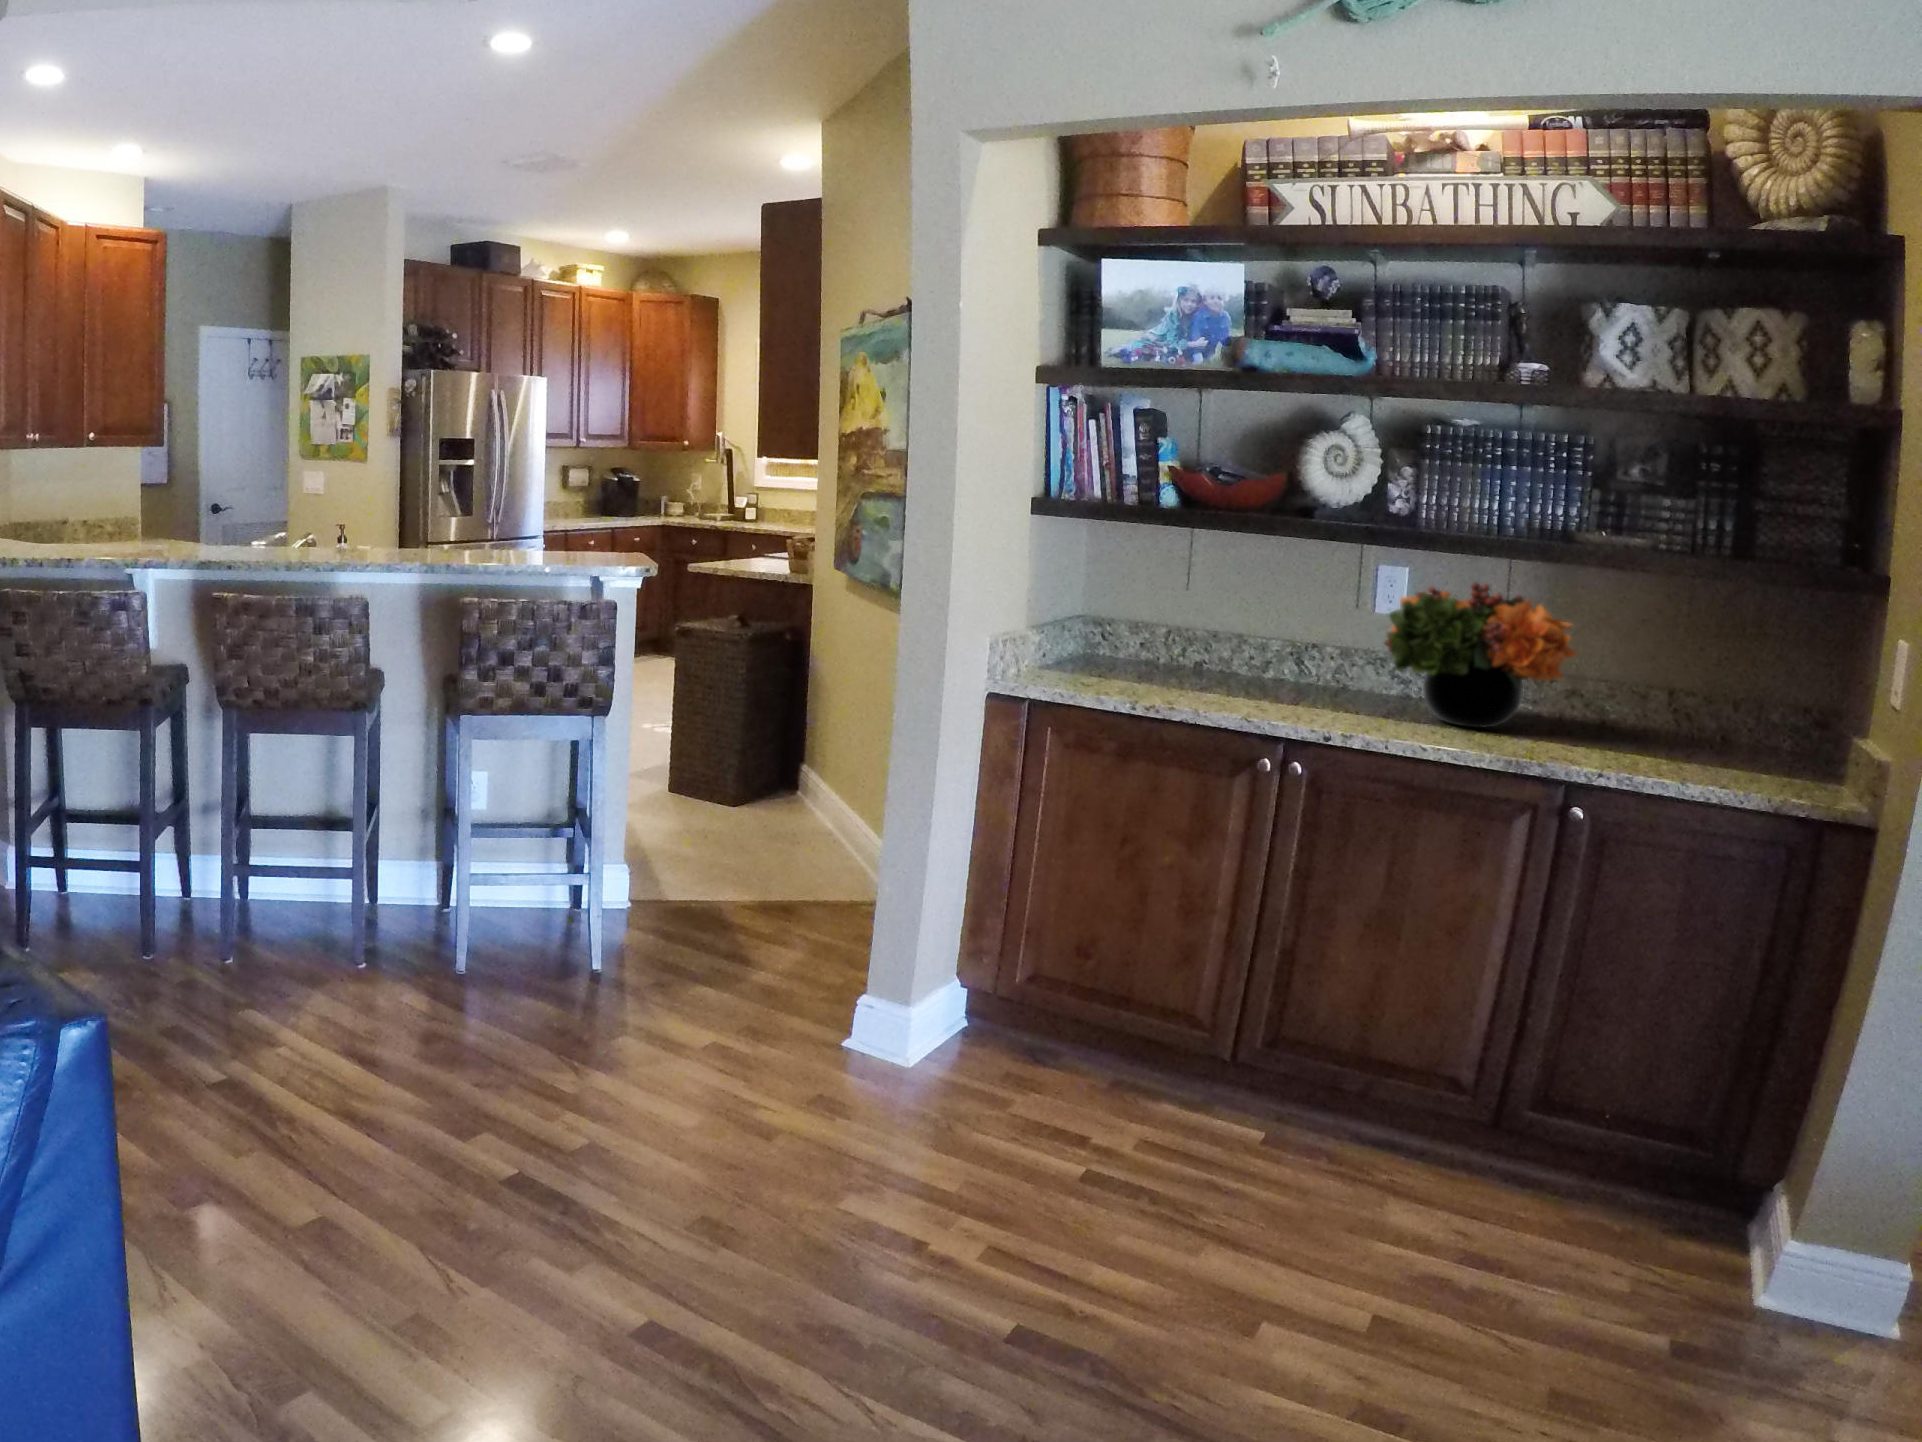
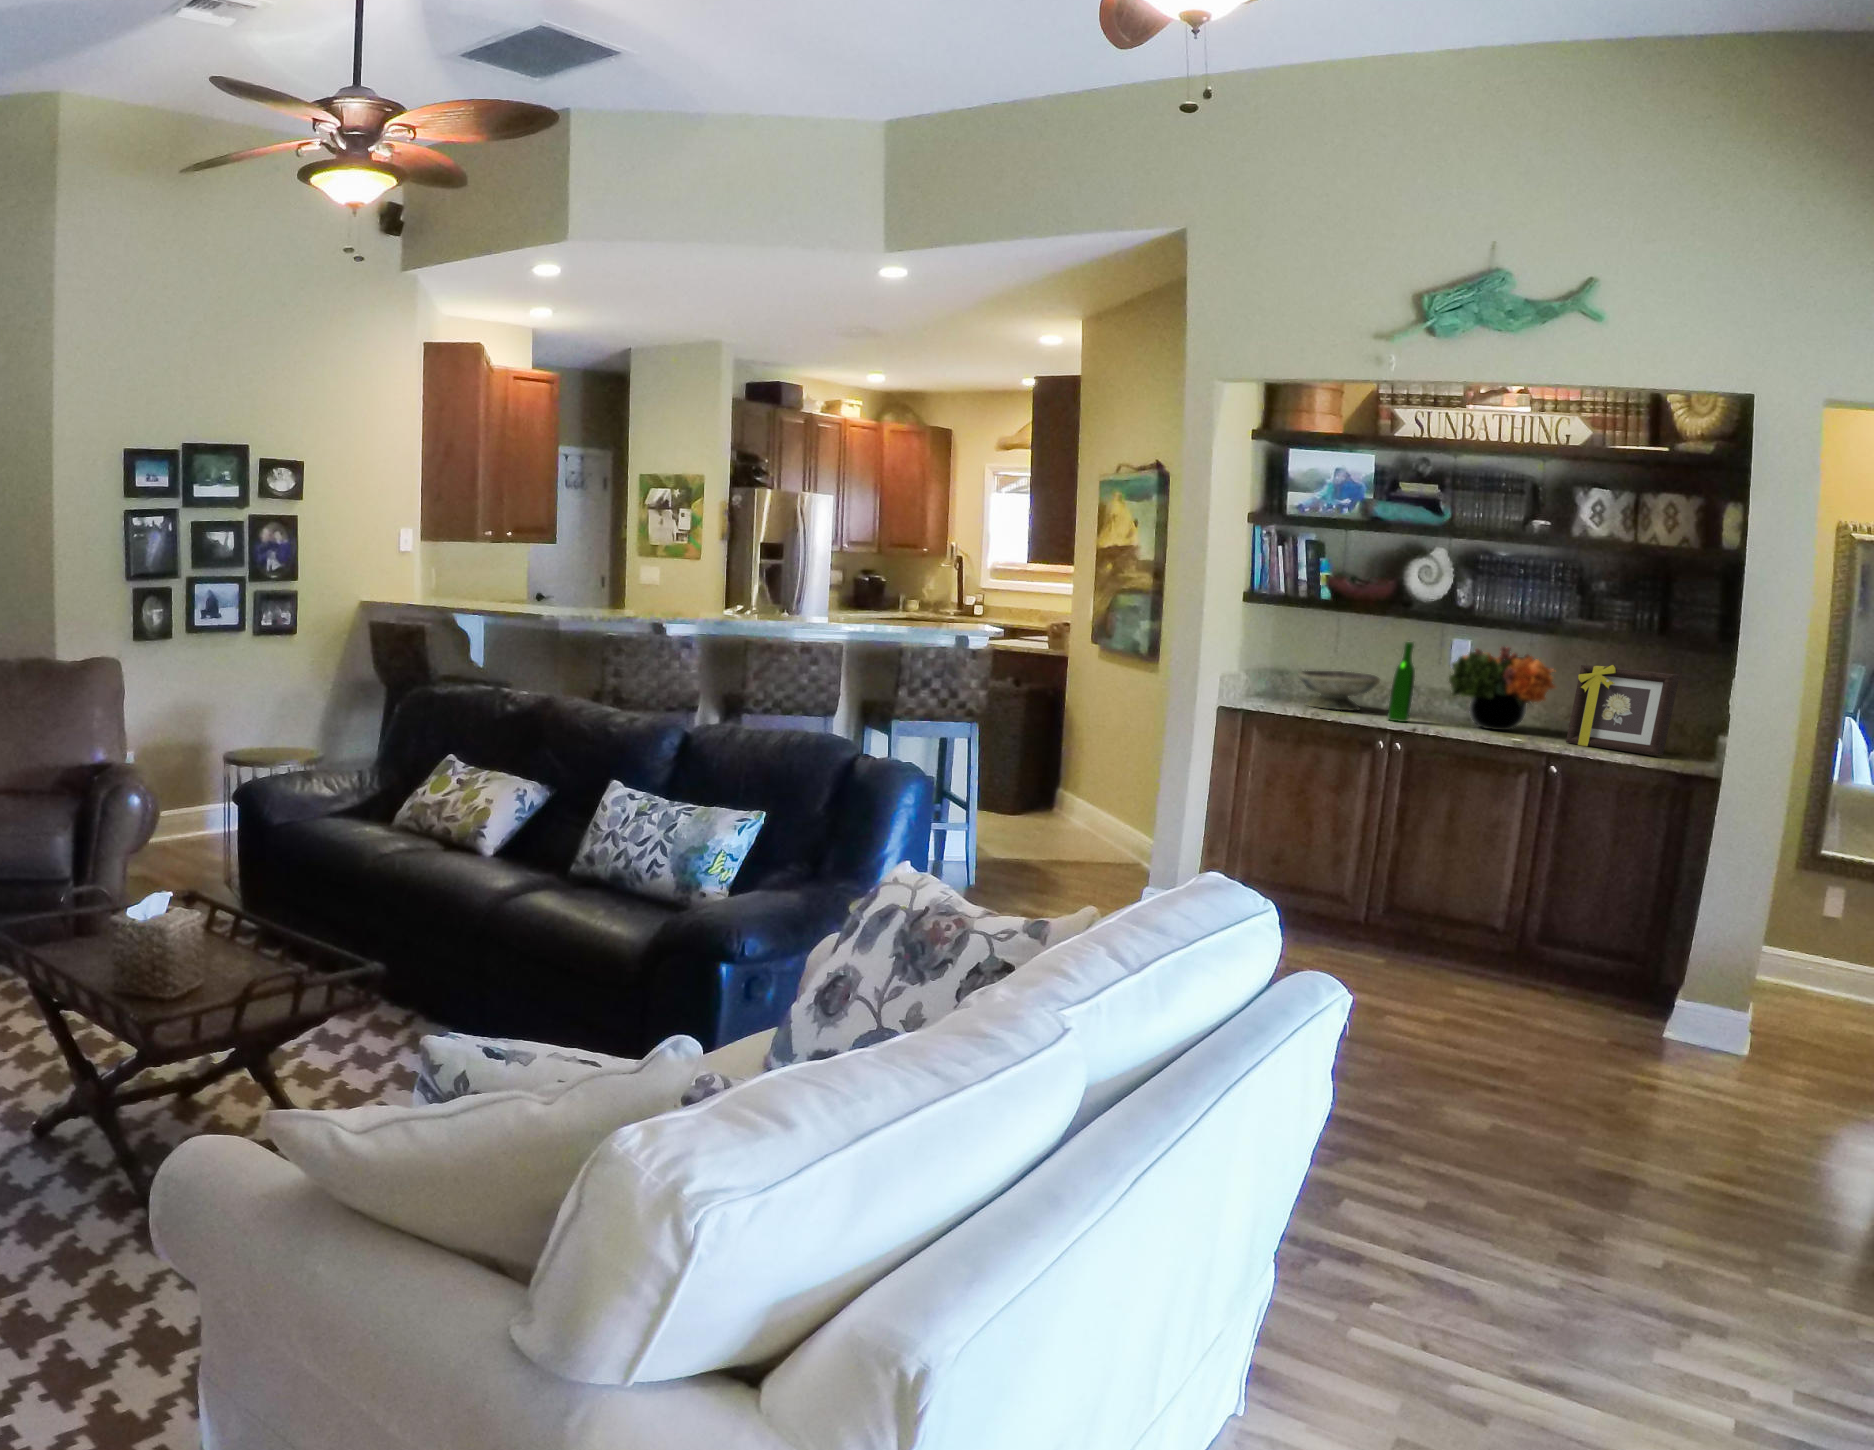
wine bottle: none [1288,579,1331,717] -> present [1388,642,1415,722]
picture frame: none [1610,618,1834,790] -> present [1566,665,1680,755]
decorative bowl: none [1133,621,1267,691] -> present [1299,671,1380,711]

